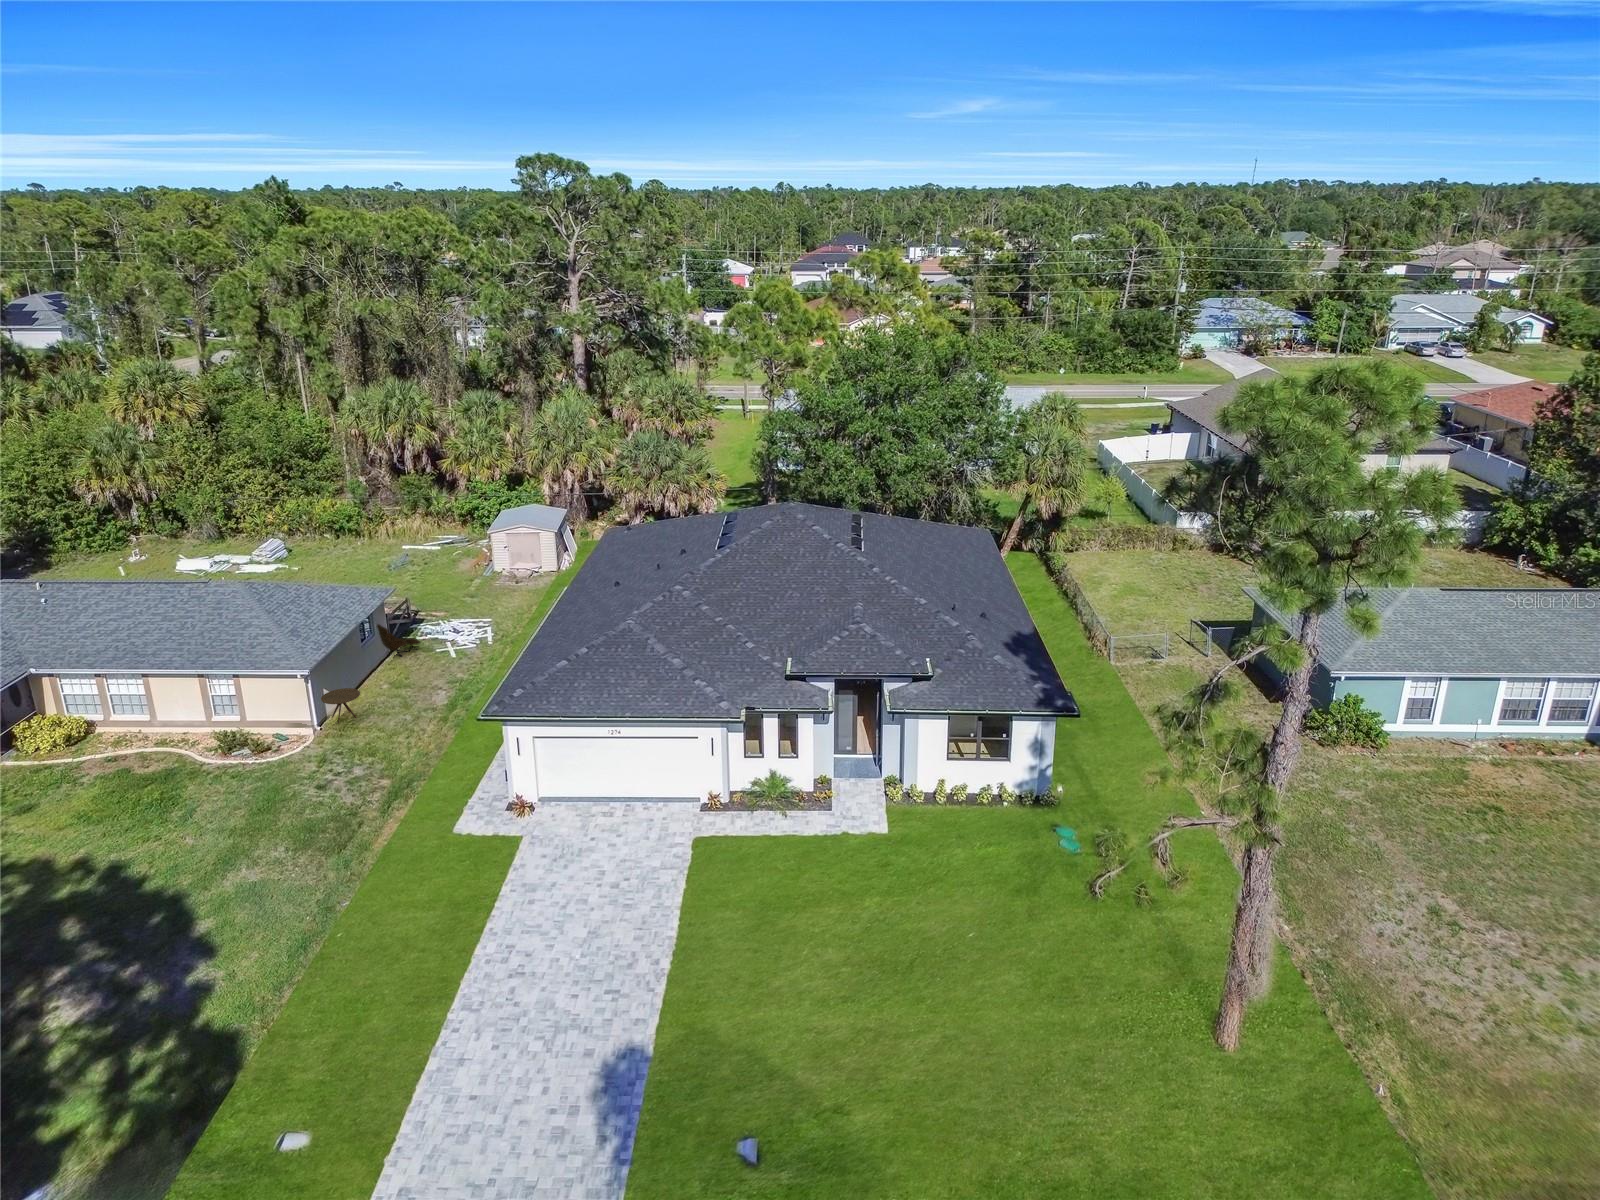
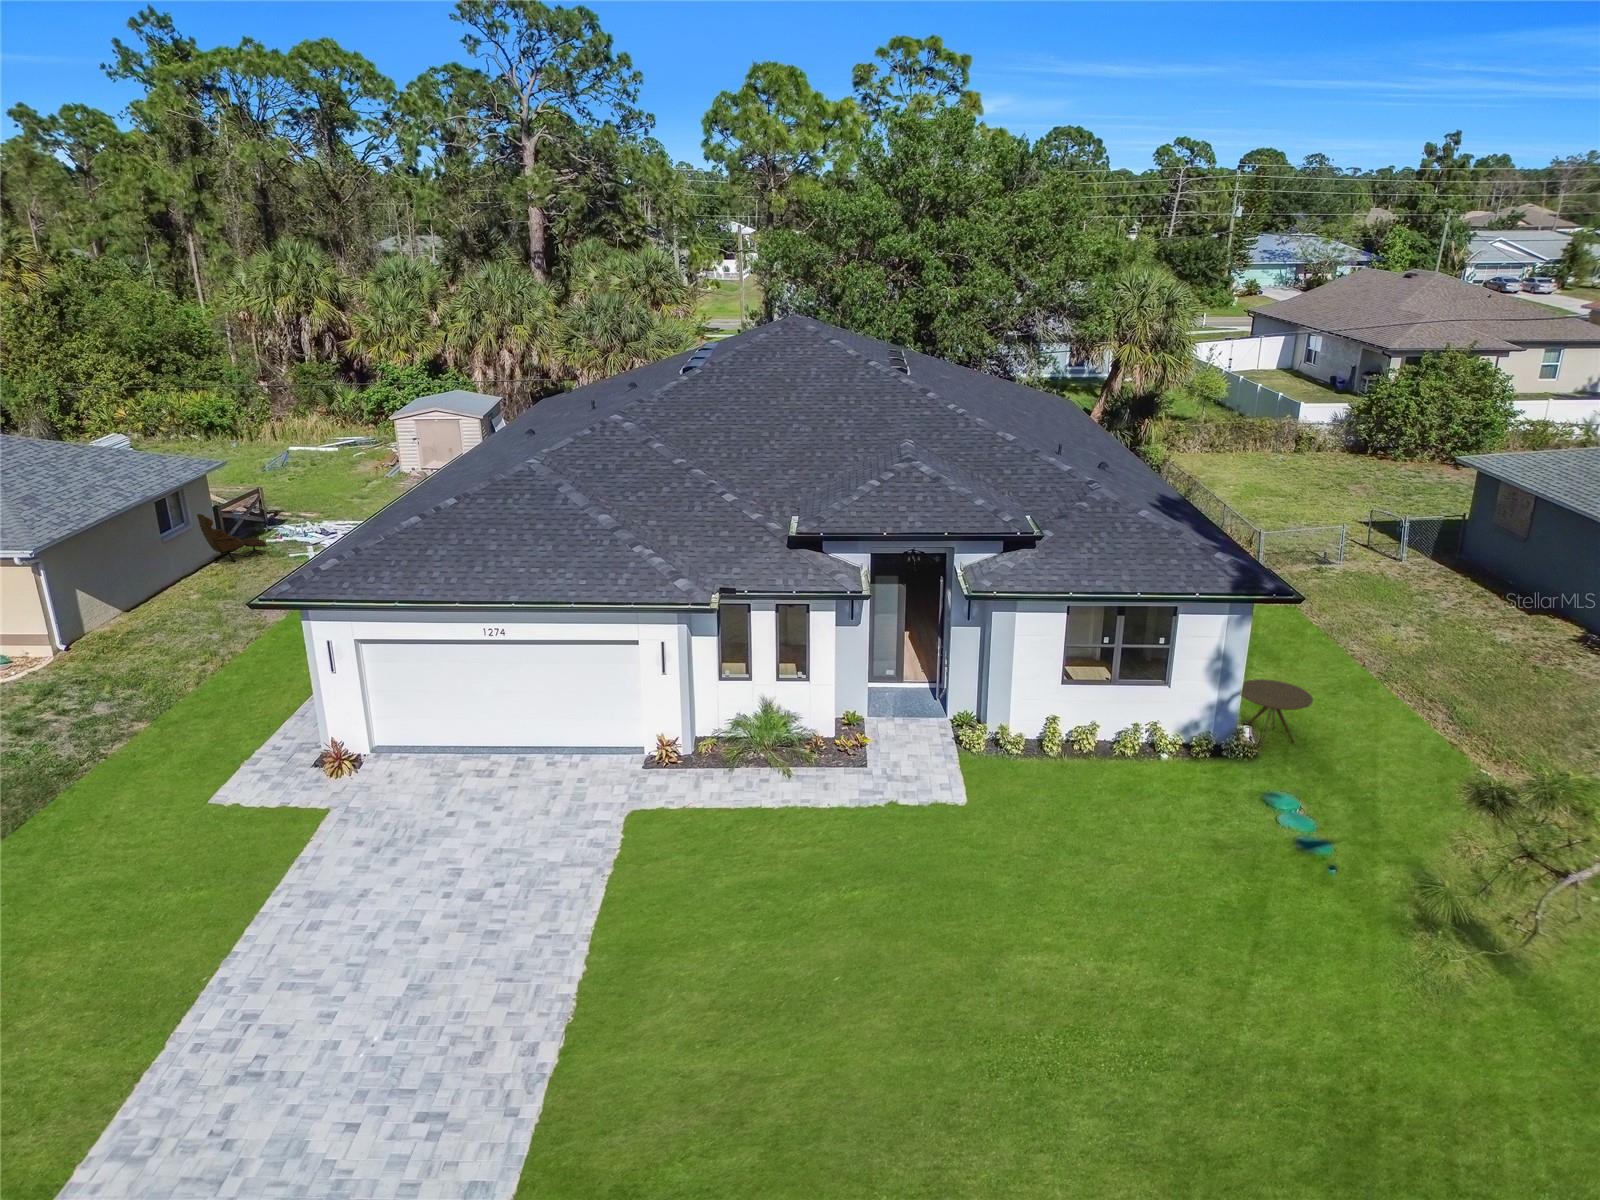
round table: present [321,688,360,724] -> present [1241,679,1313,744]

